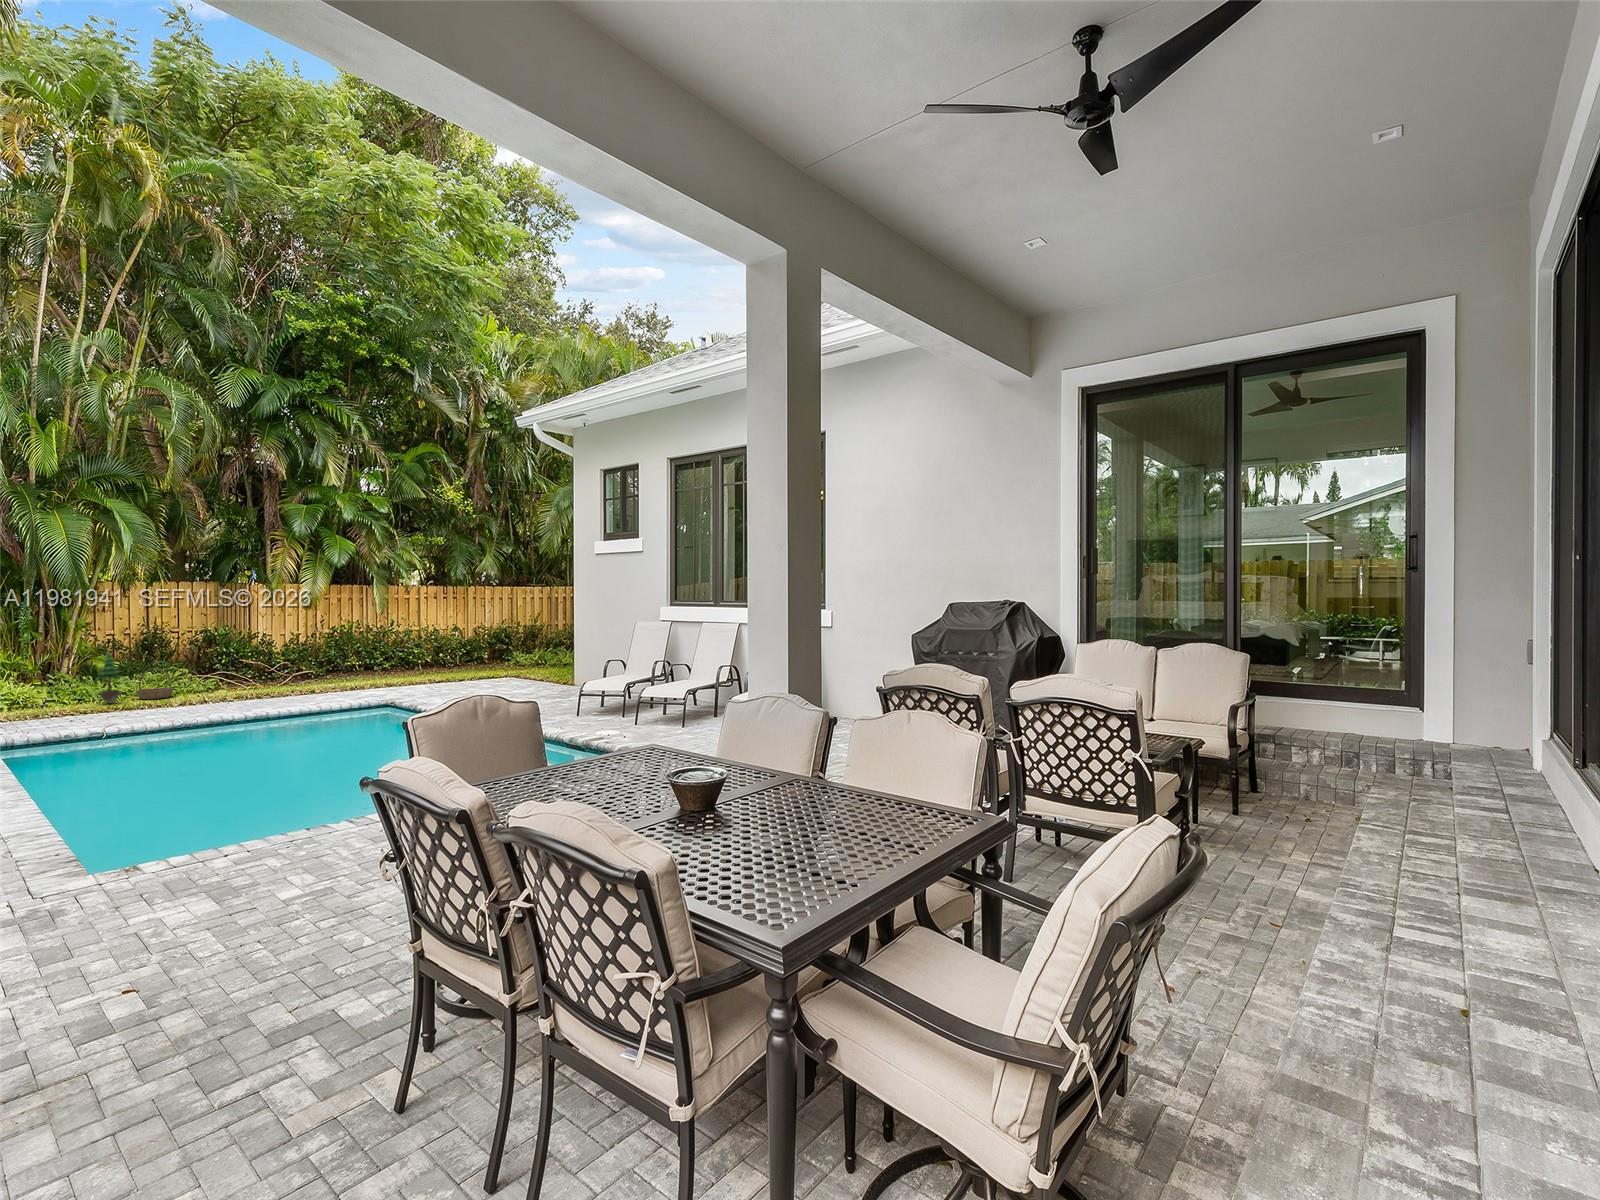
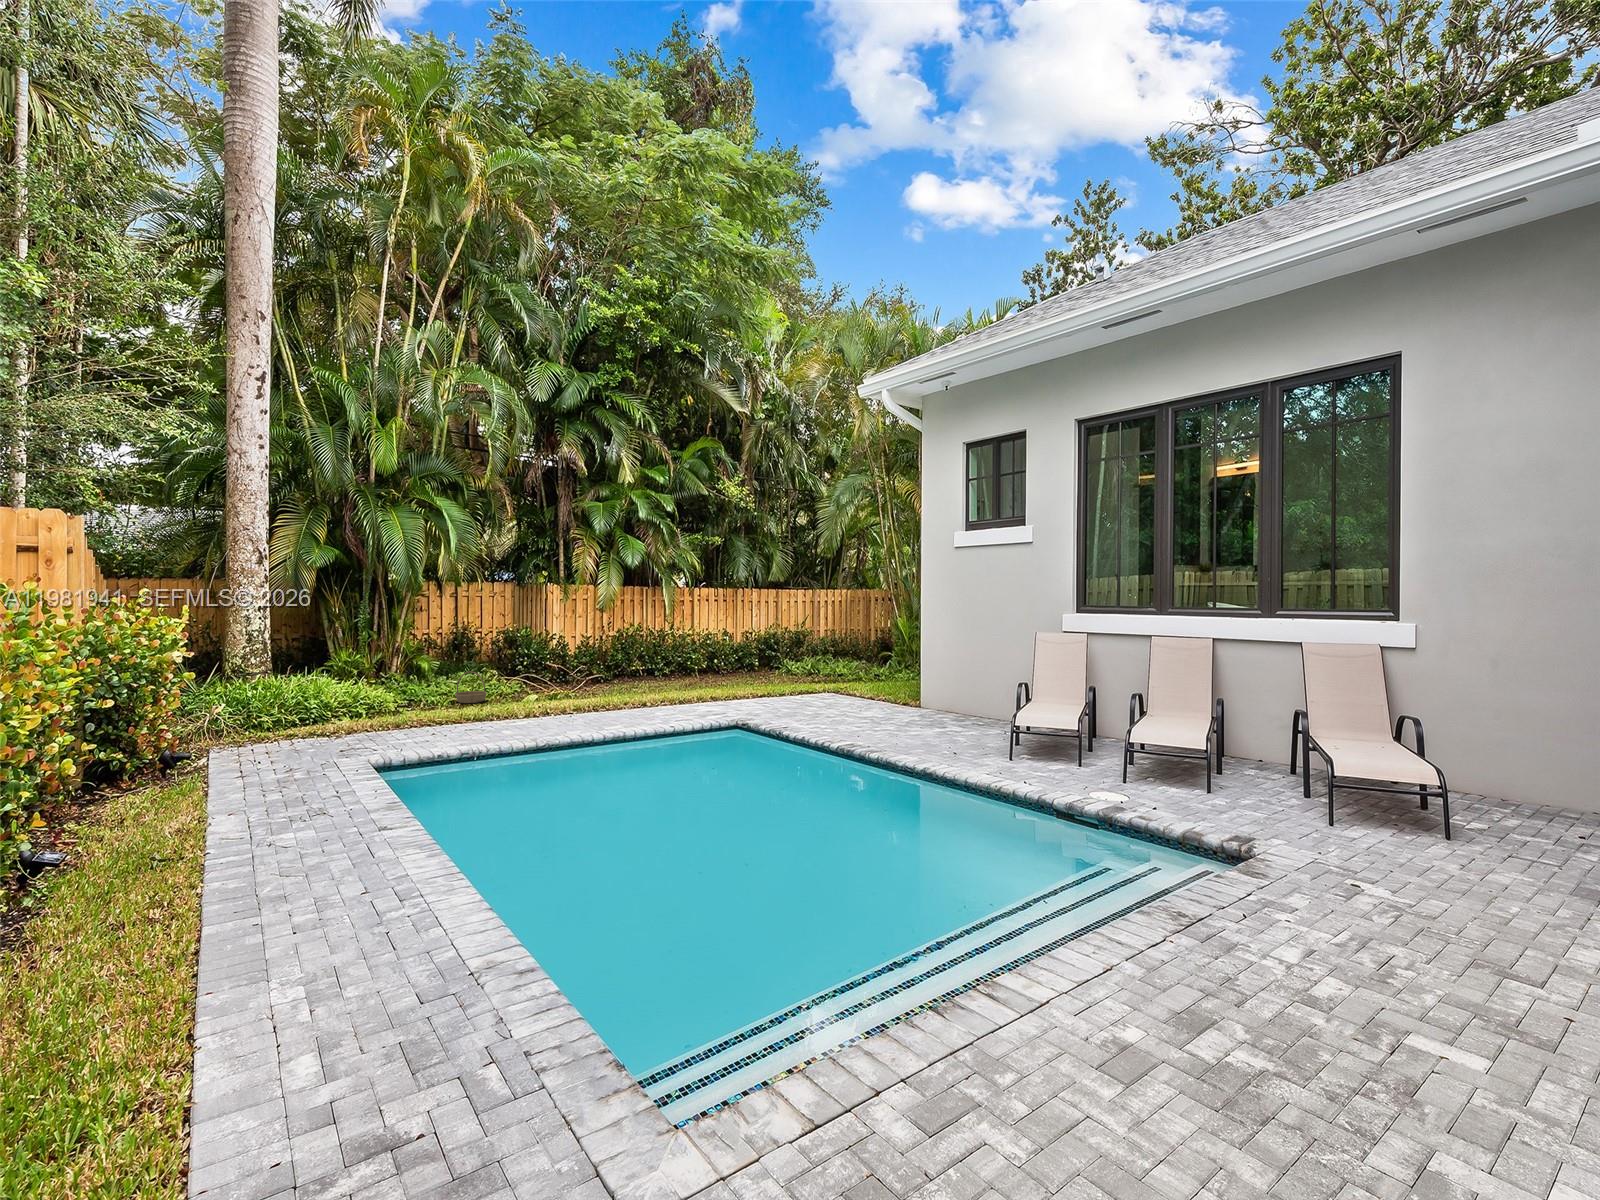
potted tree: present [97,652,120,703] -> none [423,653,444,707]

